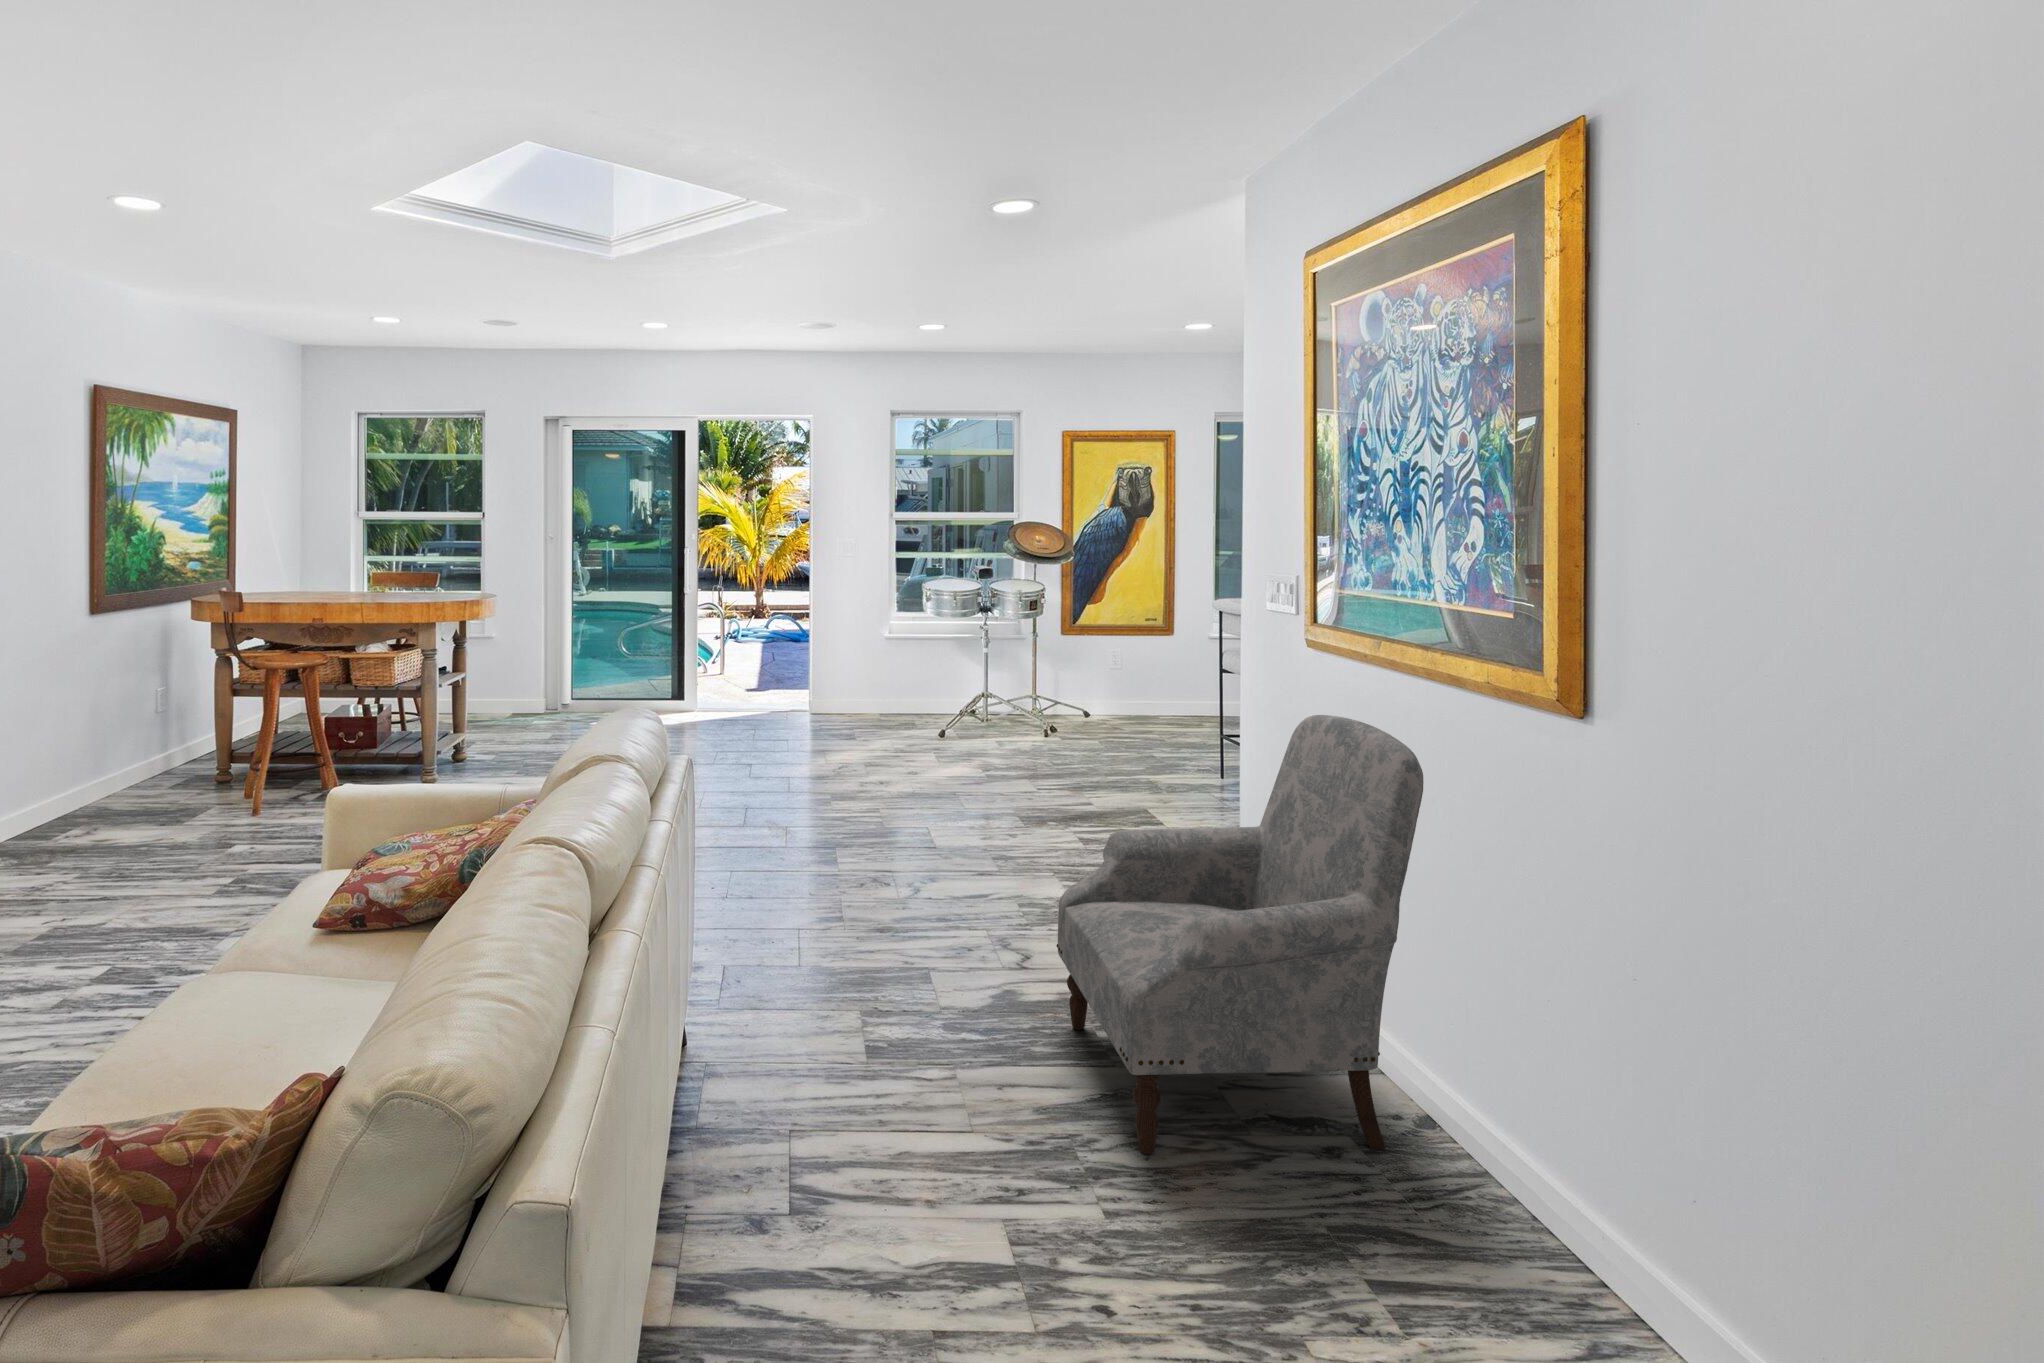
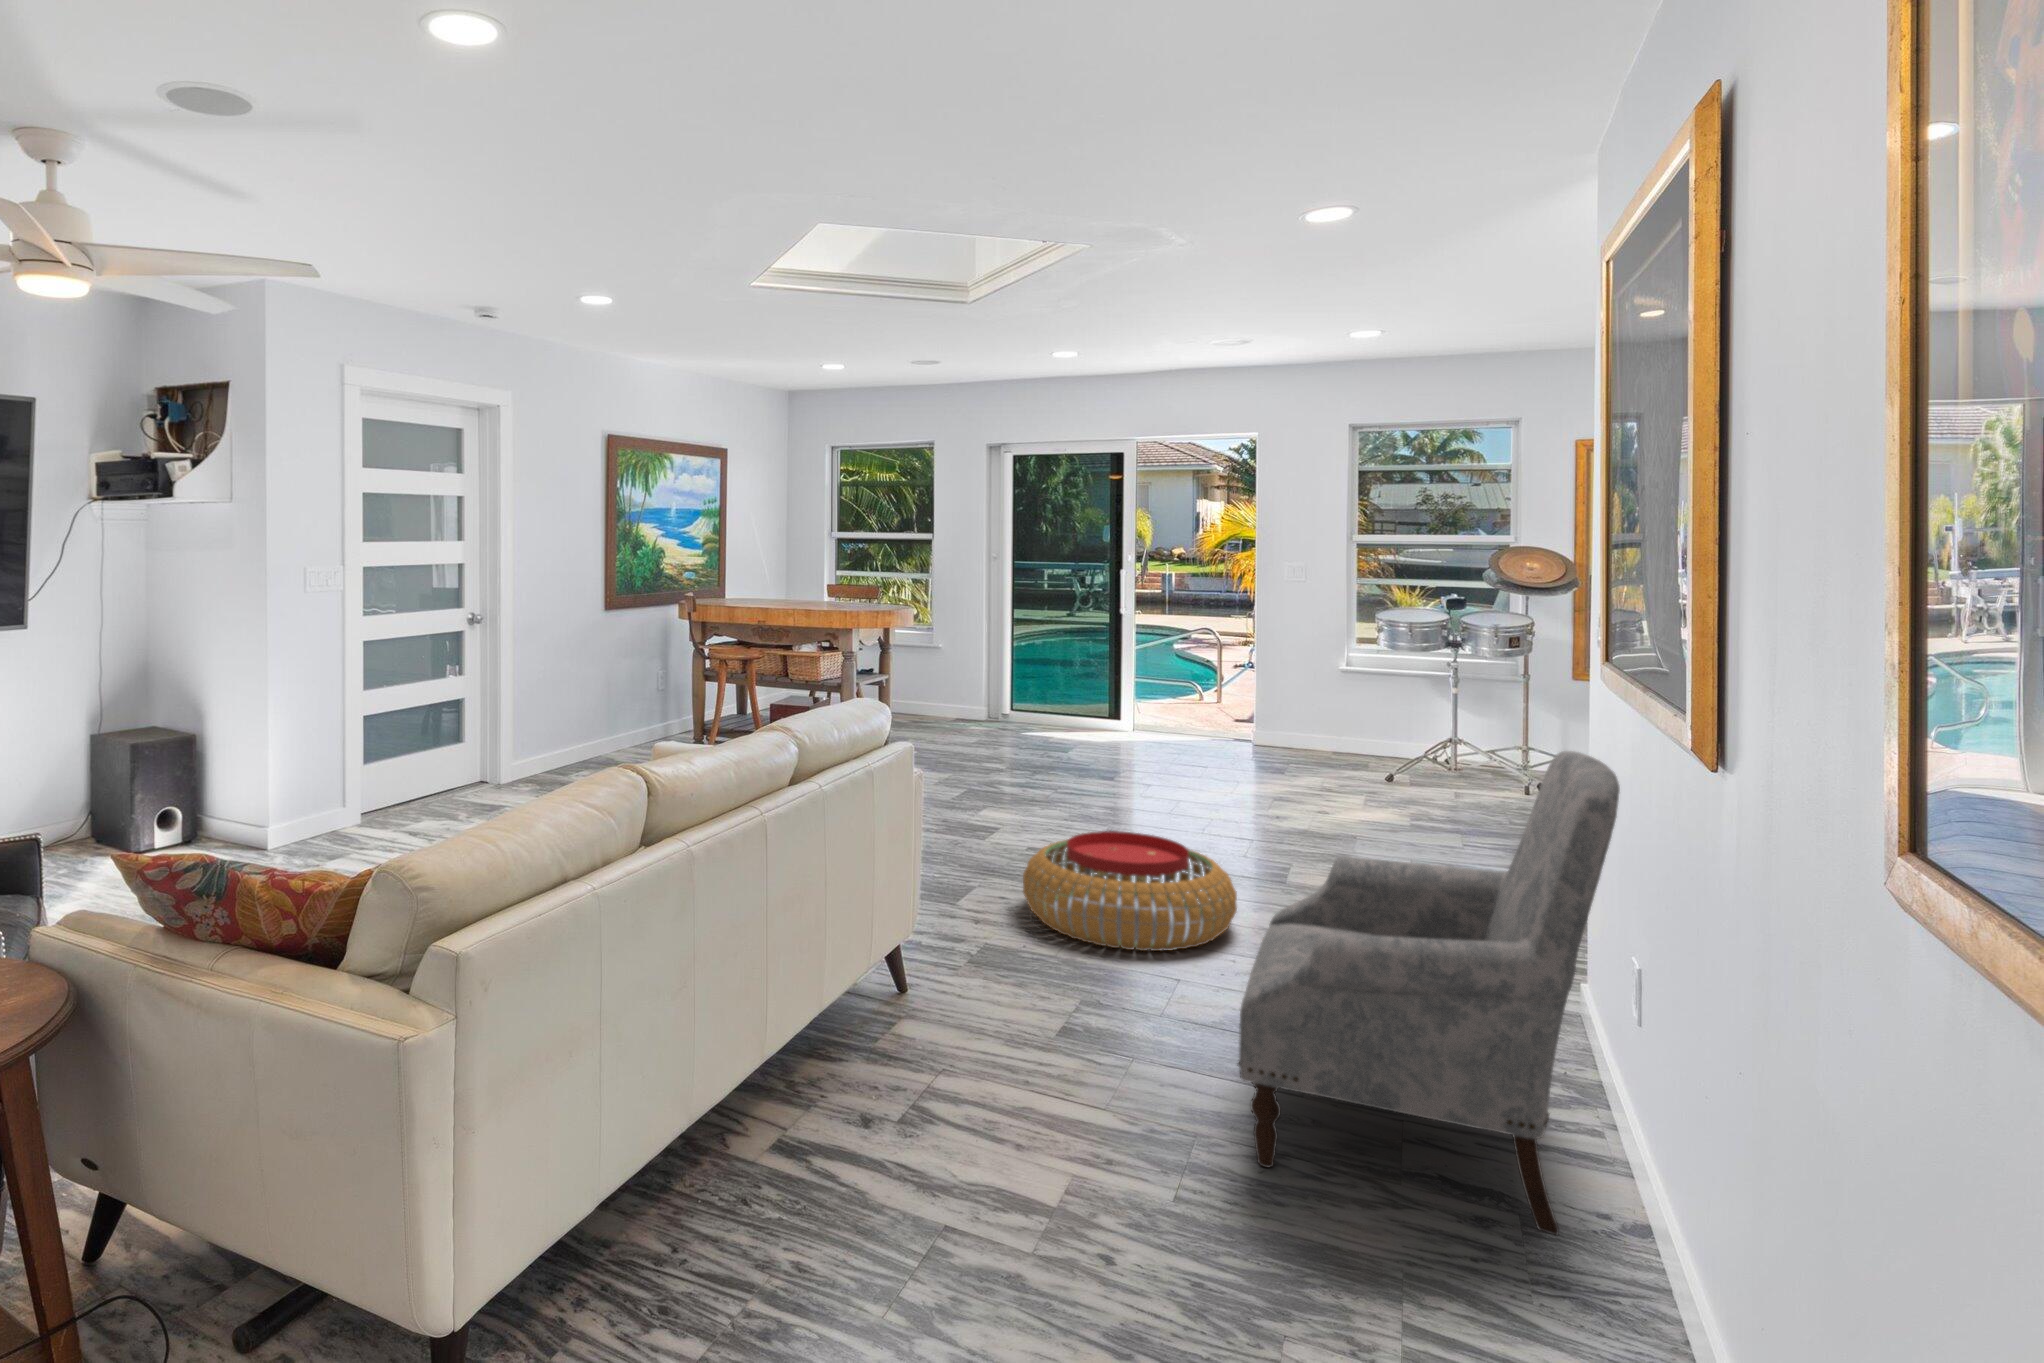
pouf: none [736,825,948,950] -> present [1023,831,1237,951]

